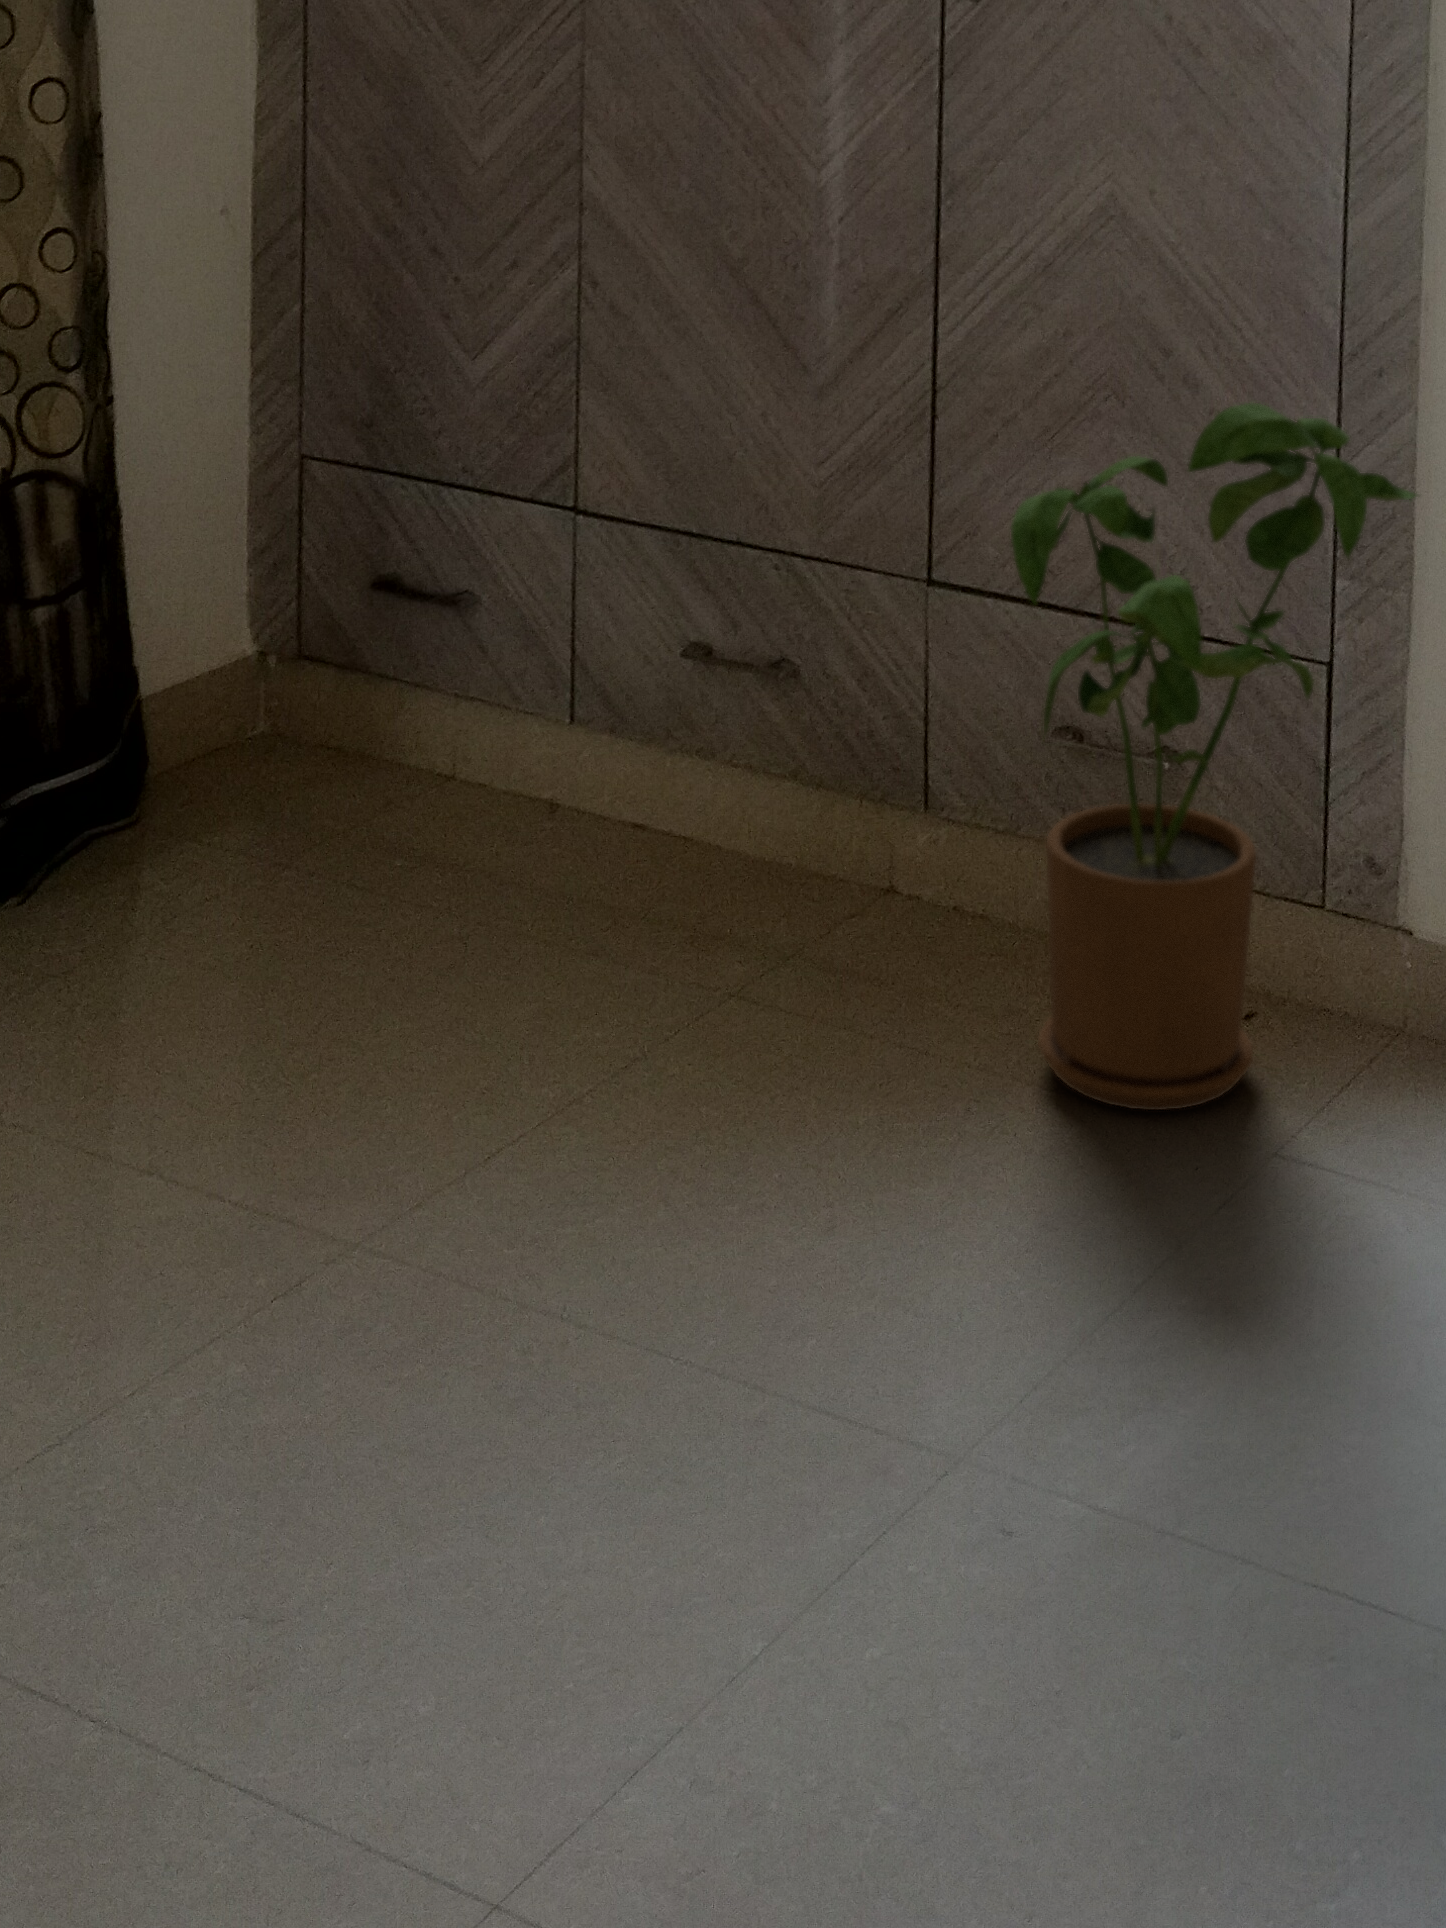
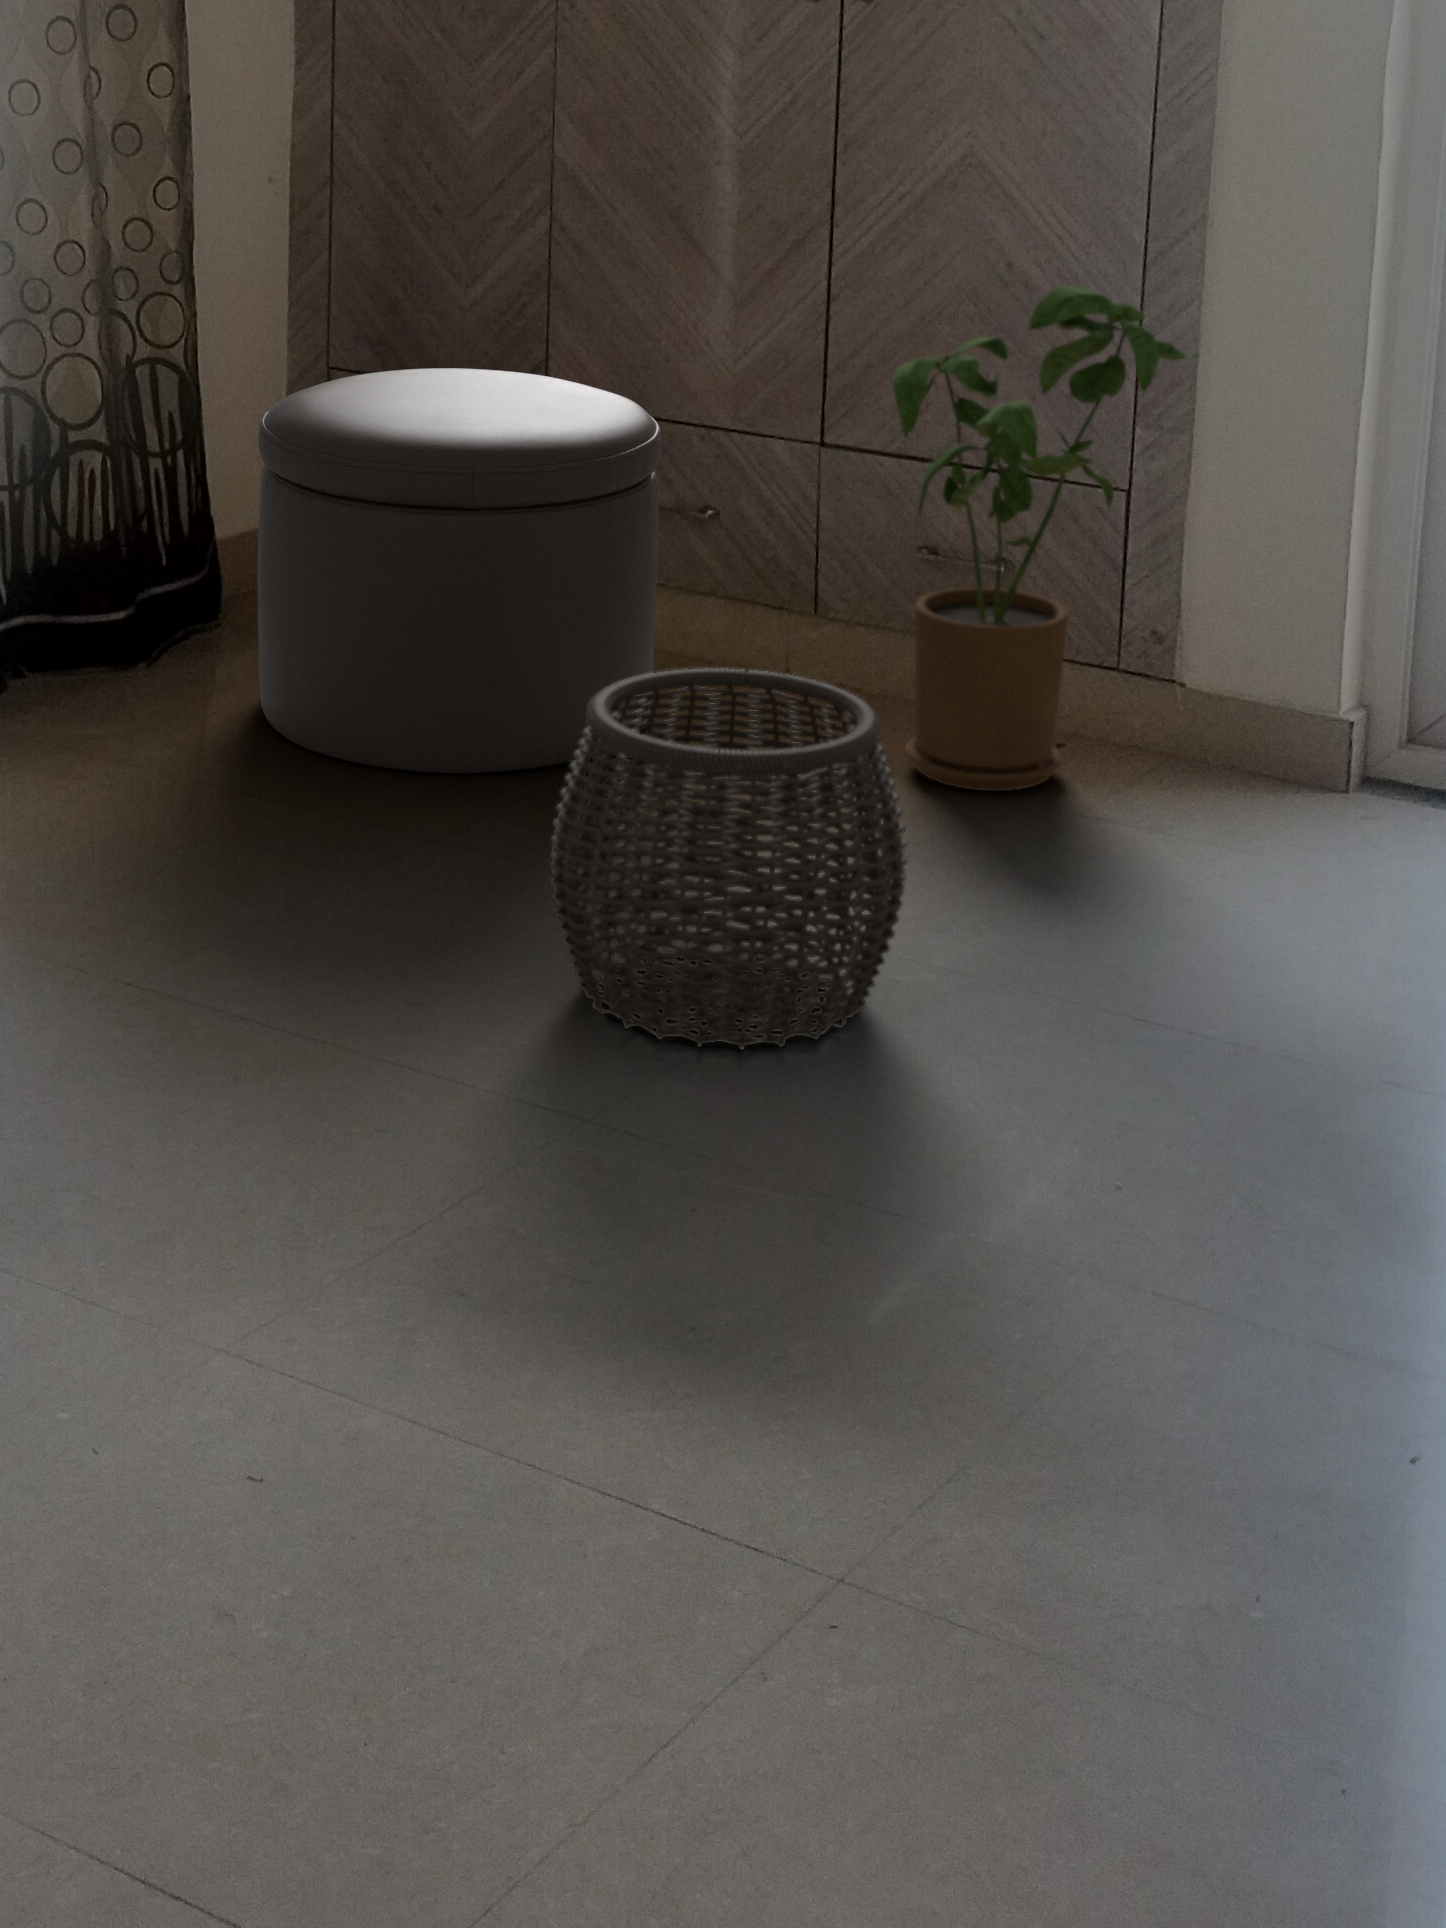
ottoman: none [150,487,704,1099] -> present [258,368,662,773]
woven basket: none [458,1048,1006,1715] -> present [550,668,907,1049]

